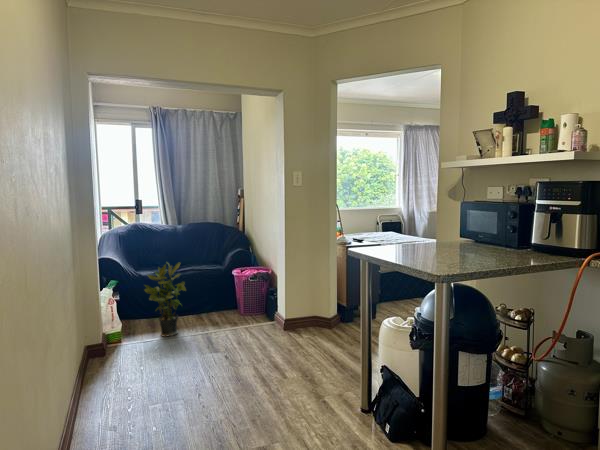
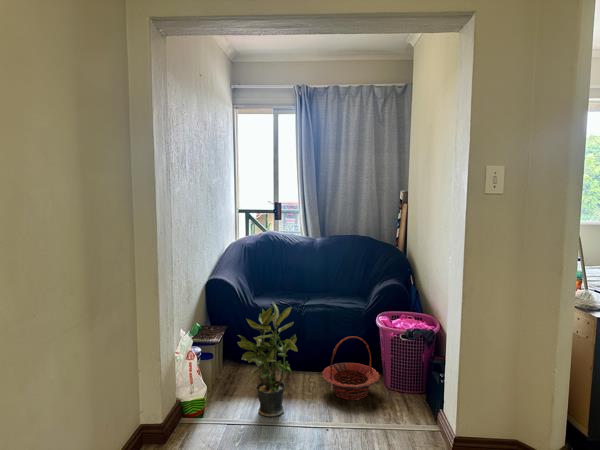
basket: none [199,282,237,323] -> present [322,336,380,400]

